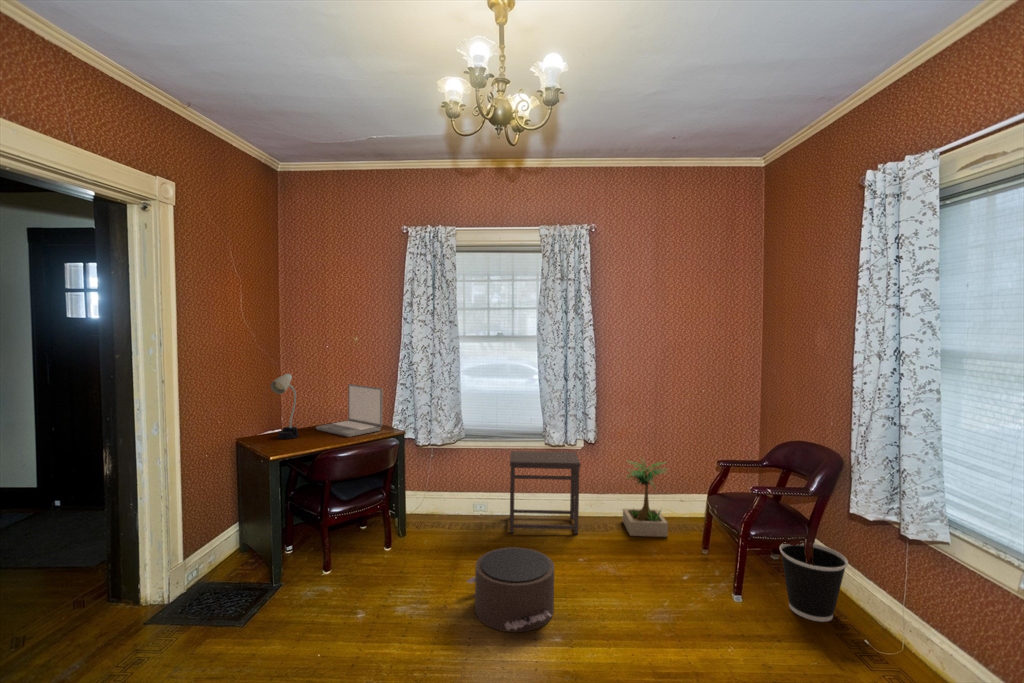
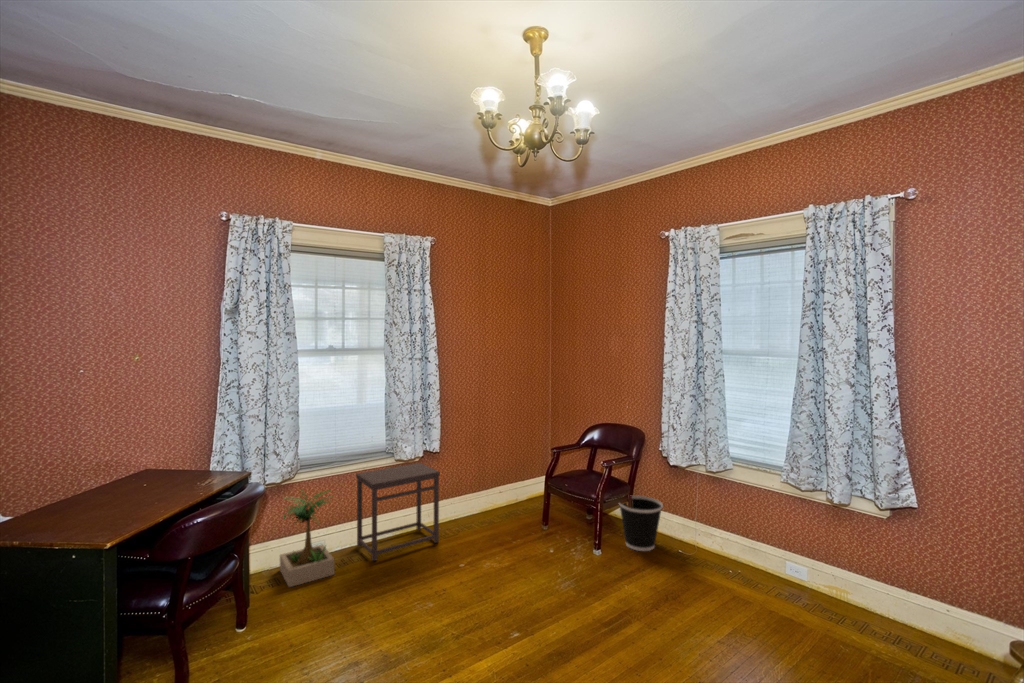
desk lamp: present [270,374,299,439] -> none [56,416,99,518]
laptop: present [316,384,383,437] -> none [106,422,218,494]
potted plant: present [623,458,668,537] -> present [280,489,334,587]
pouf: present [467,547,554,632] -> none [392,564,502,655]

